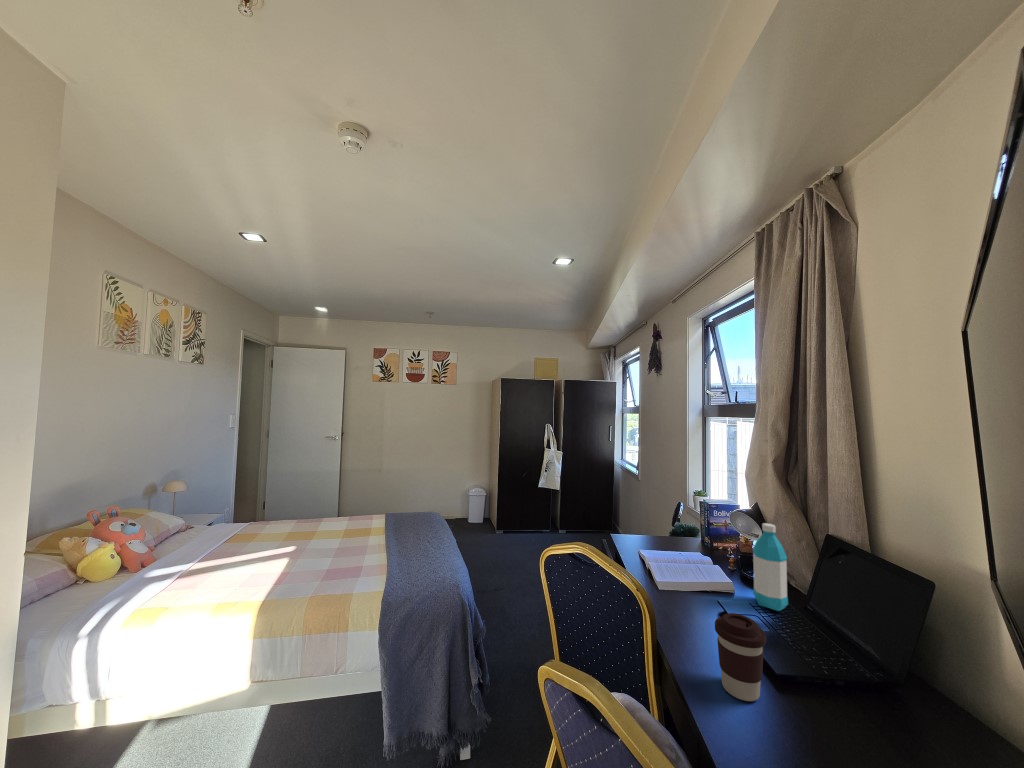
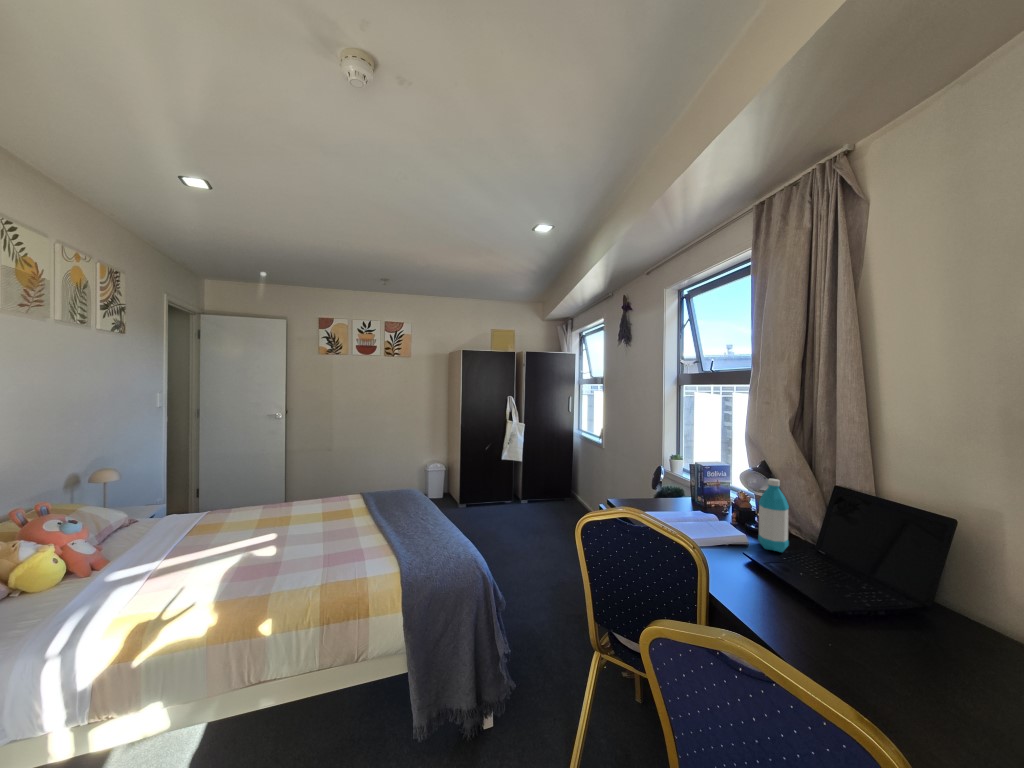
coffee cup: present [715,613,766,701] -> none [764,556,811,627]

